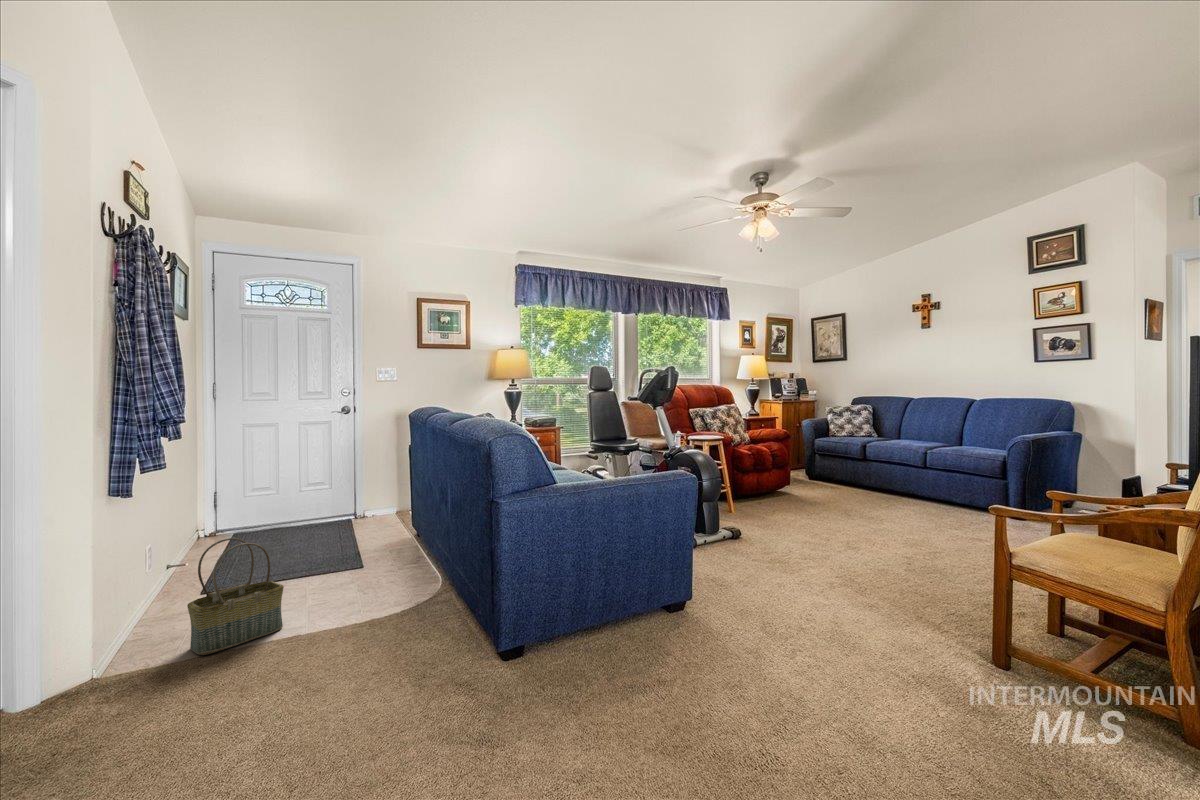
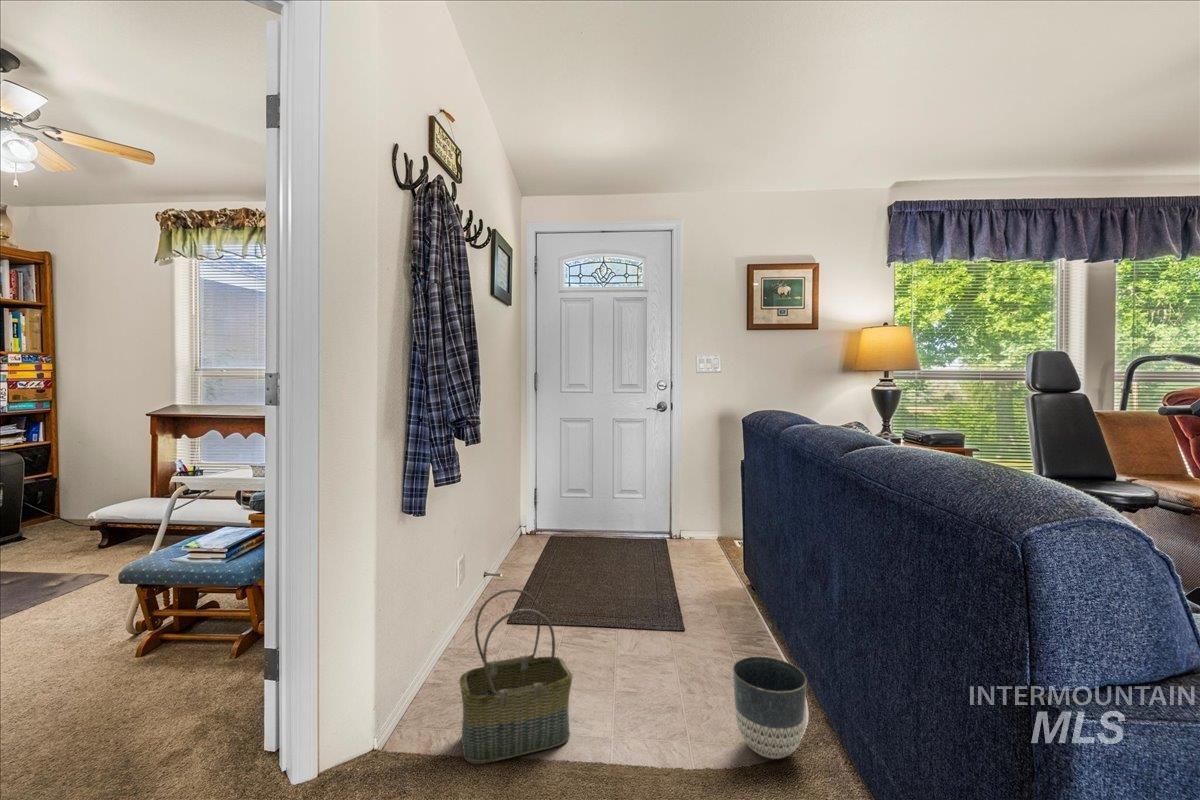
planter: none [397,550,439,602] -> present [733,656,806,759]

